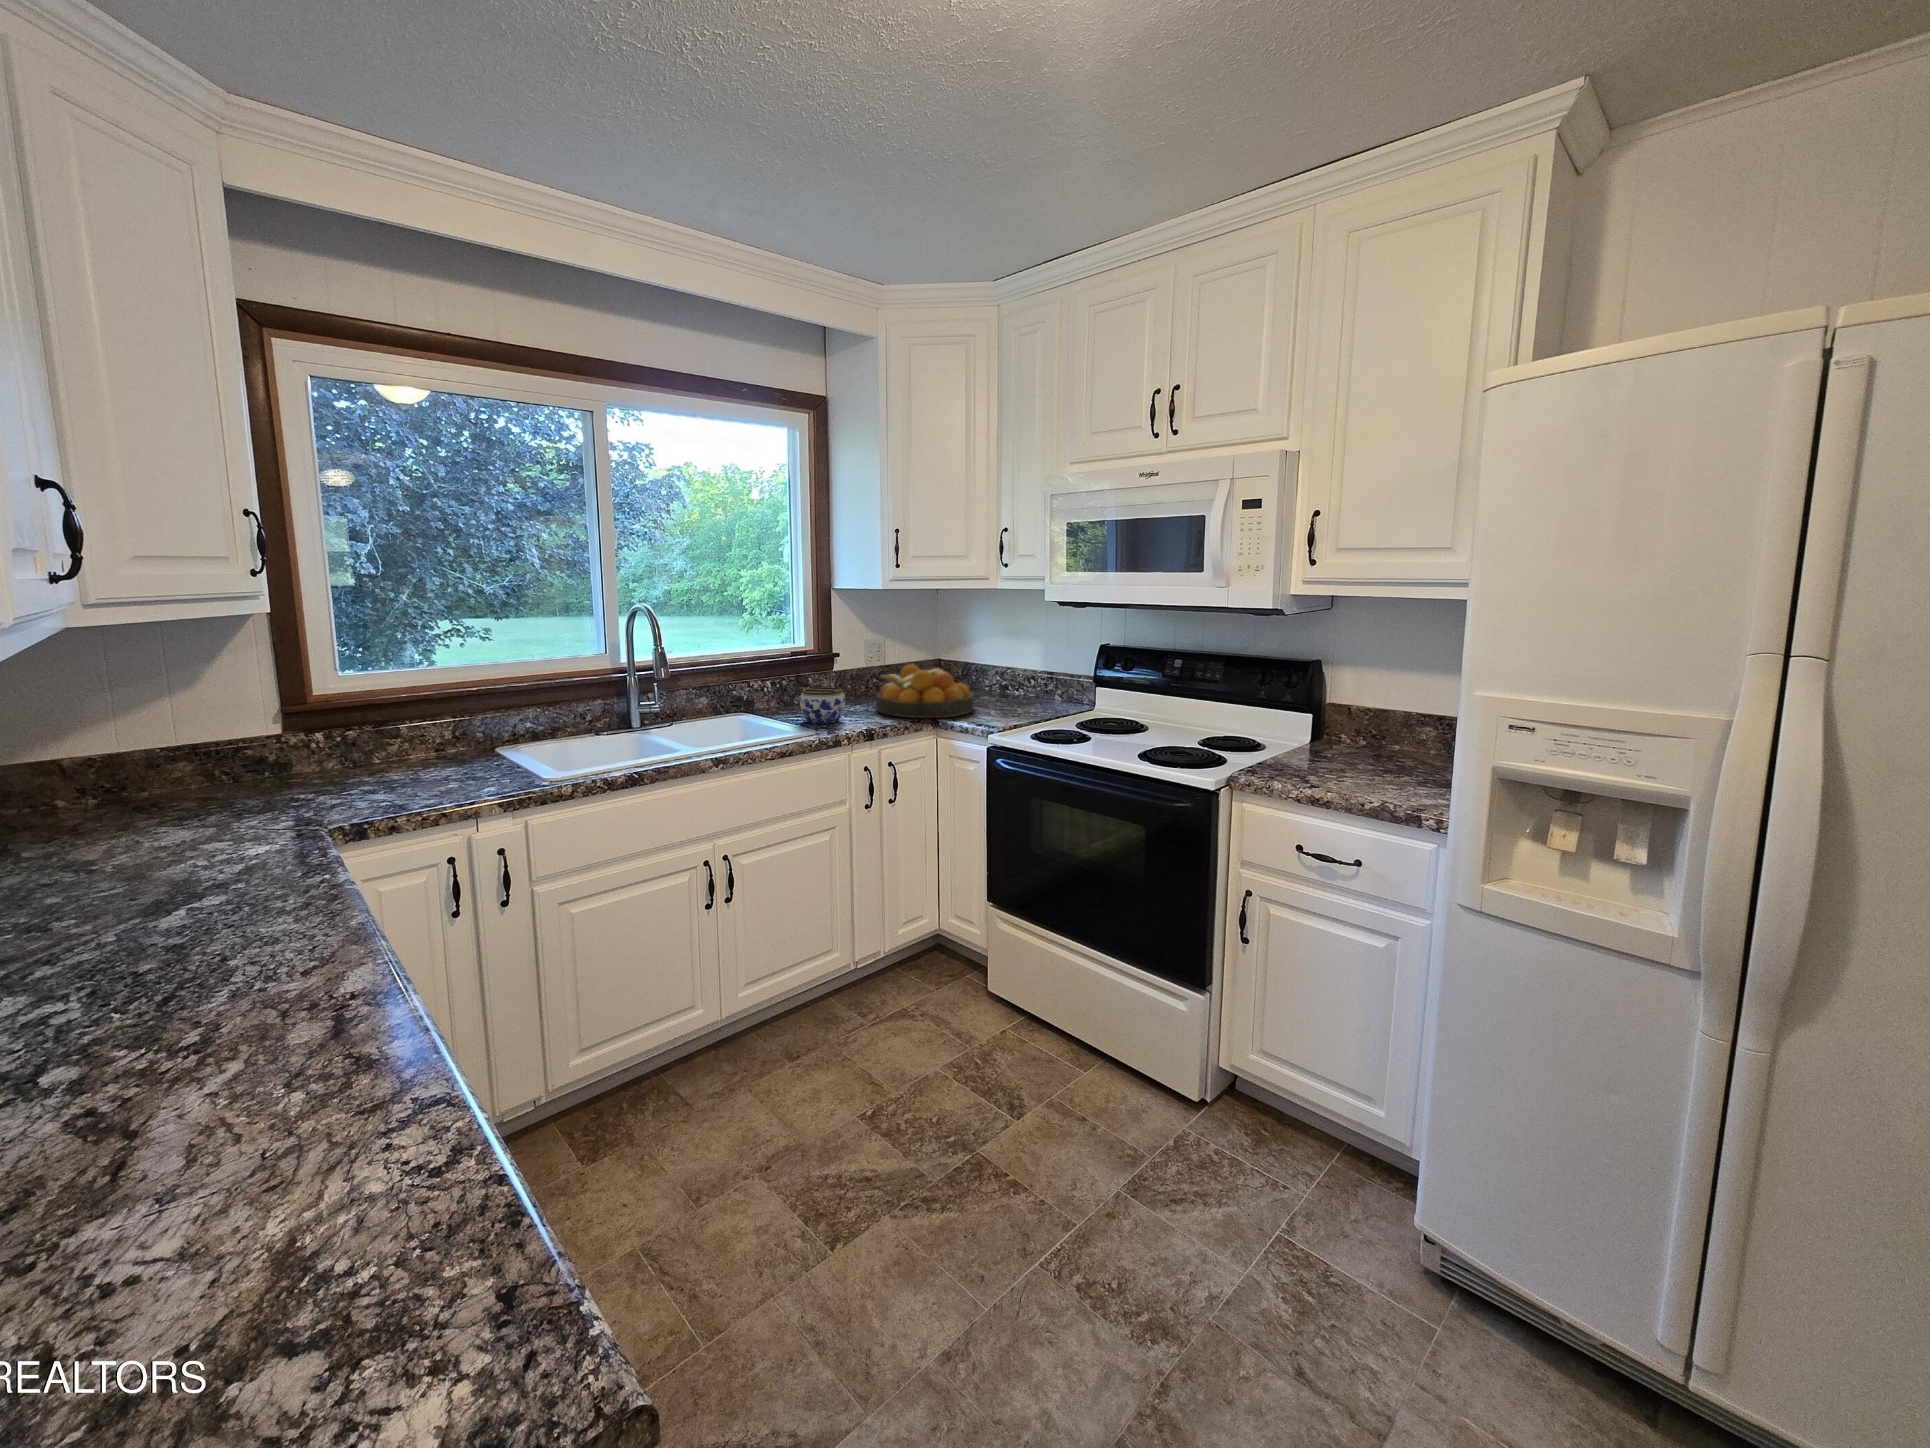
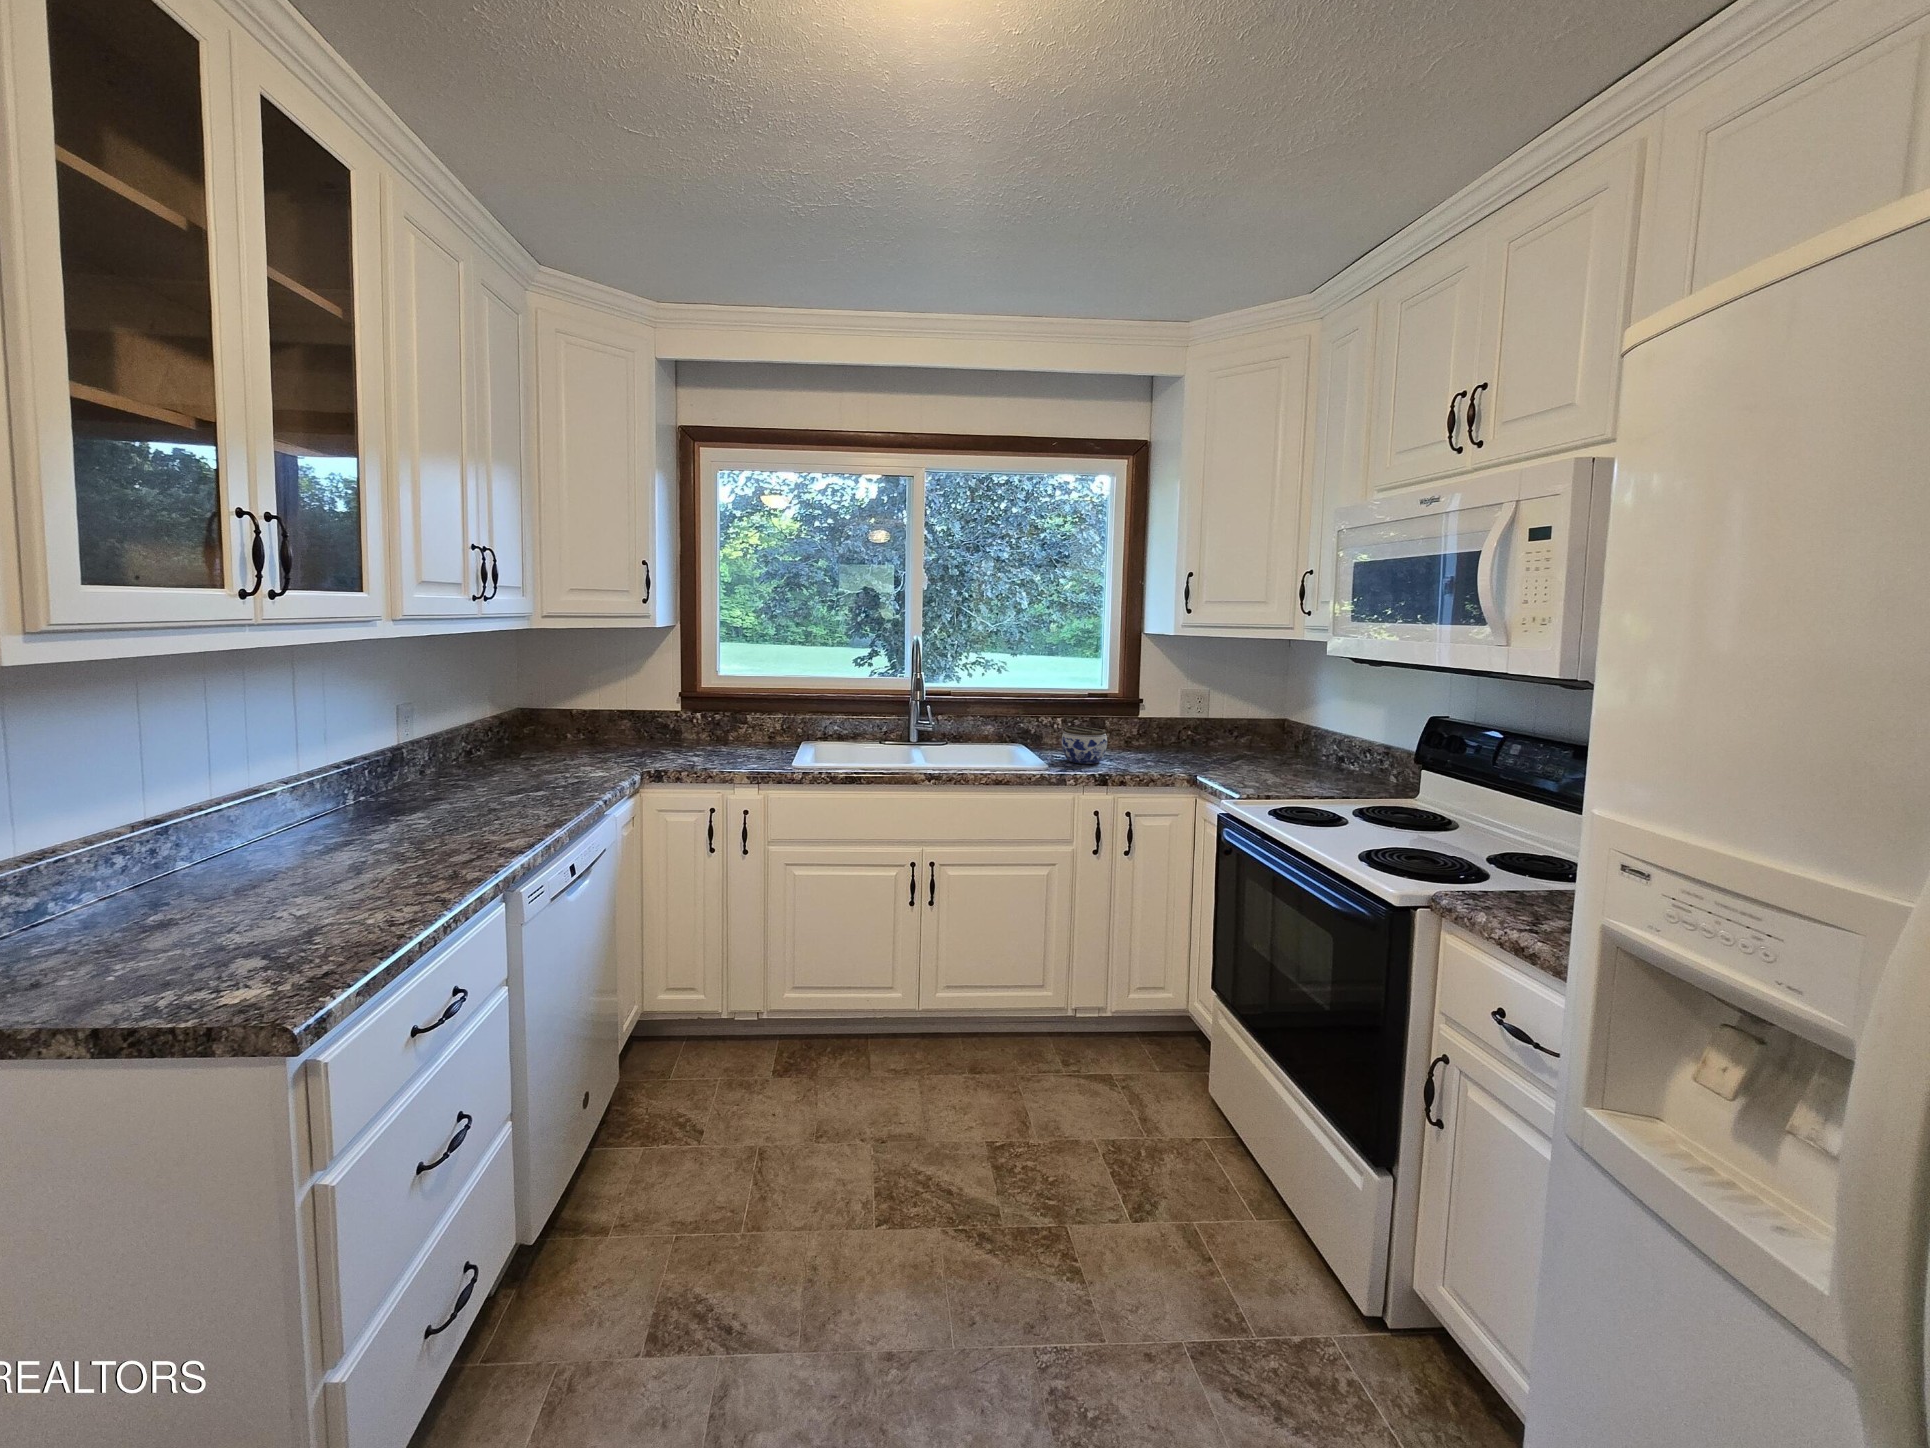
fruit bowl: present [876,665,974,718] -> none [1151,716,1265,777]

